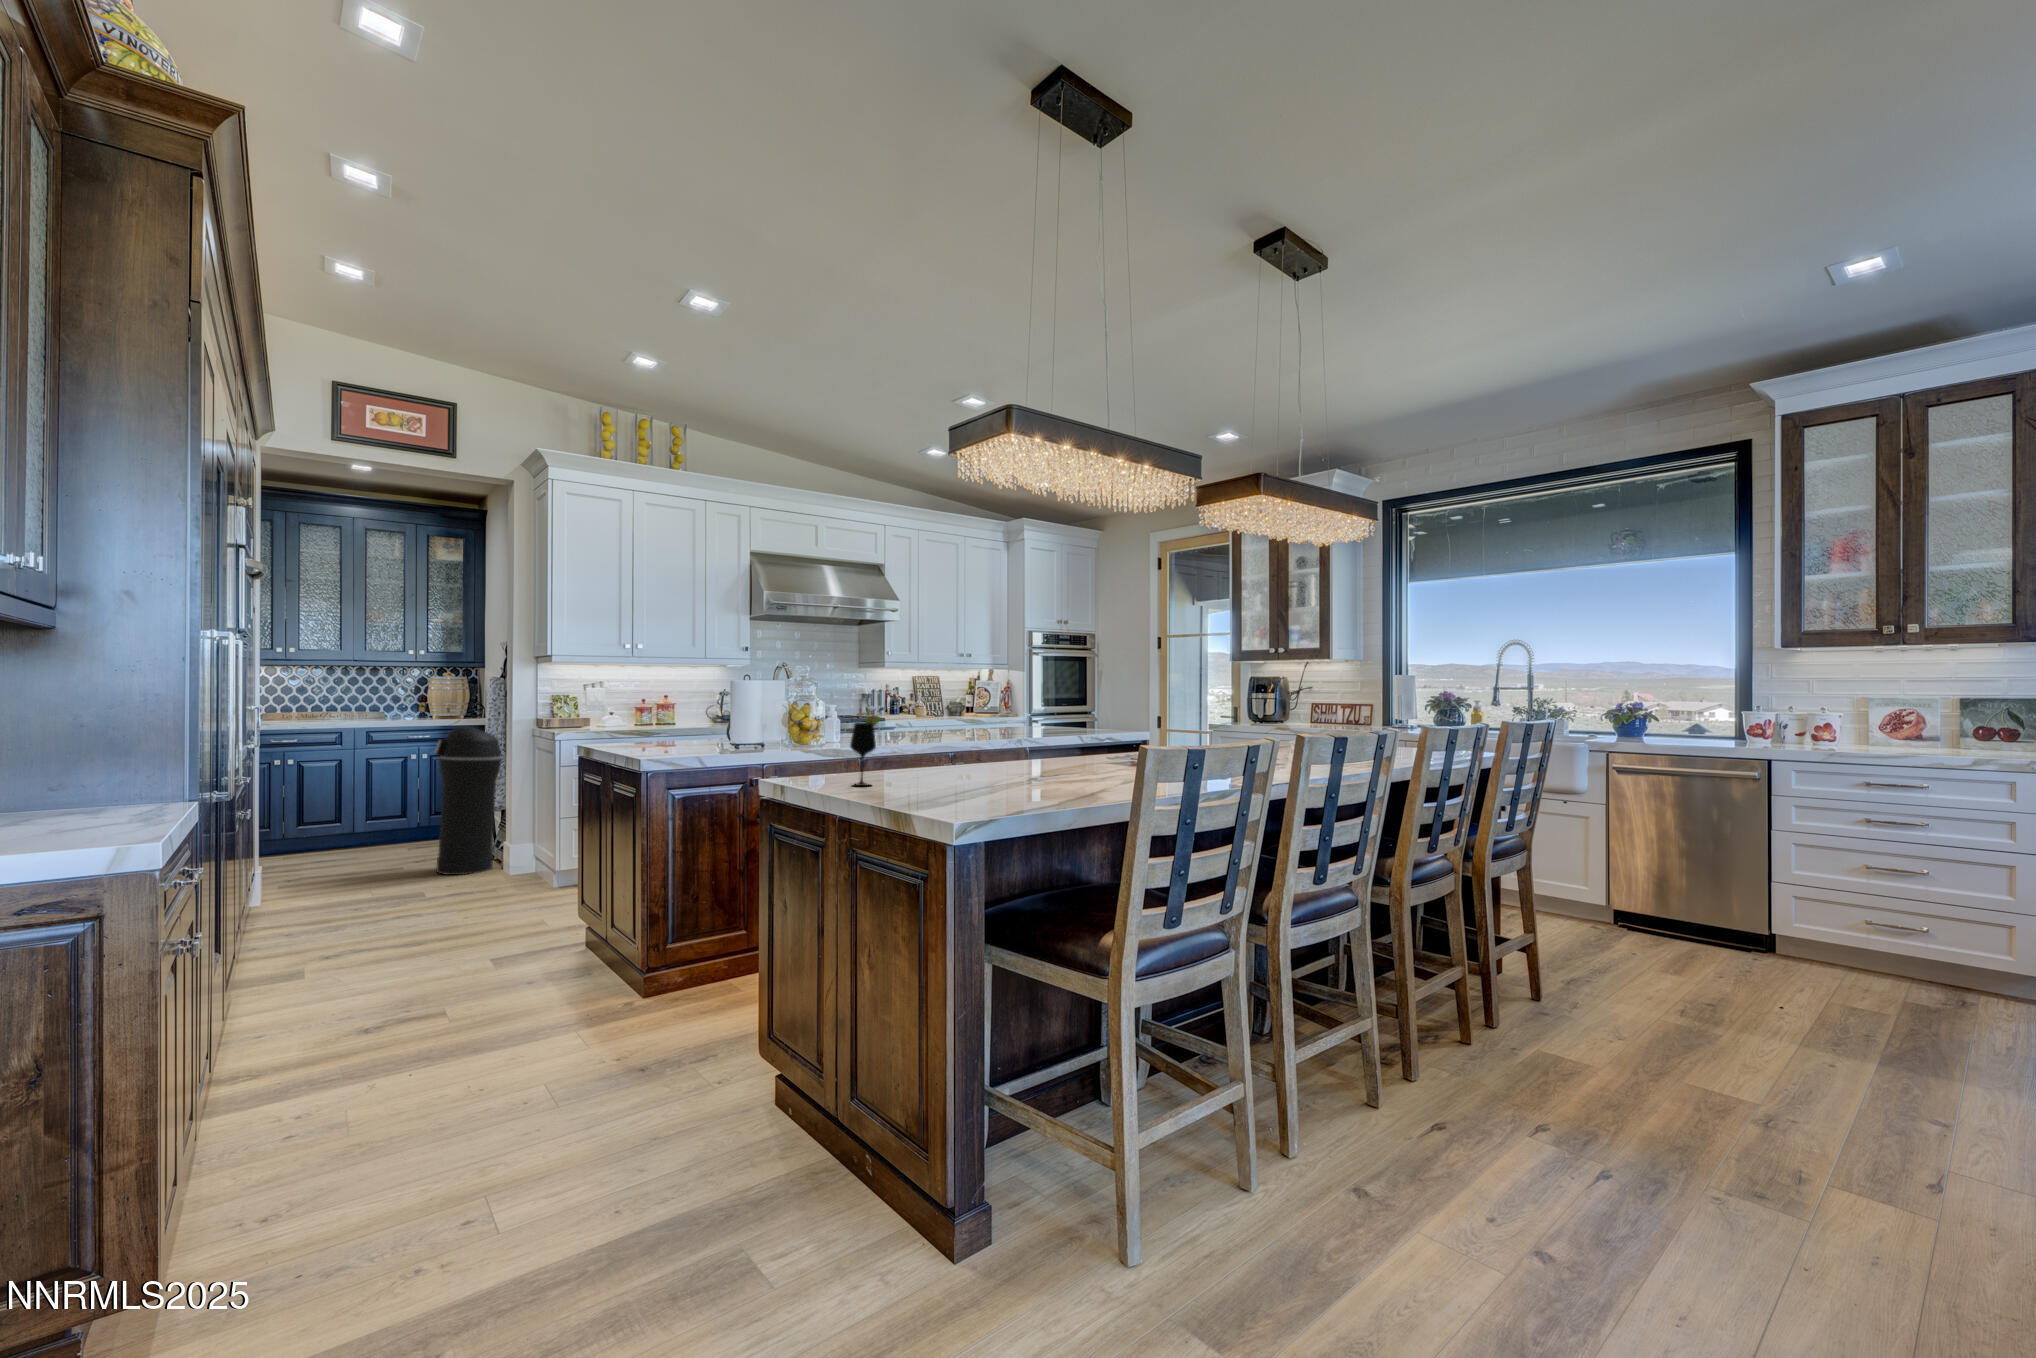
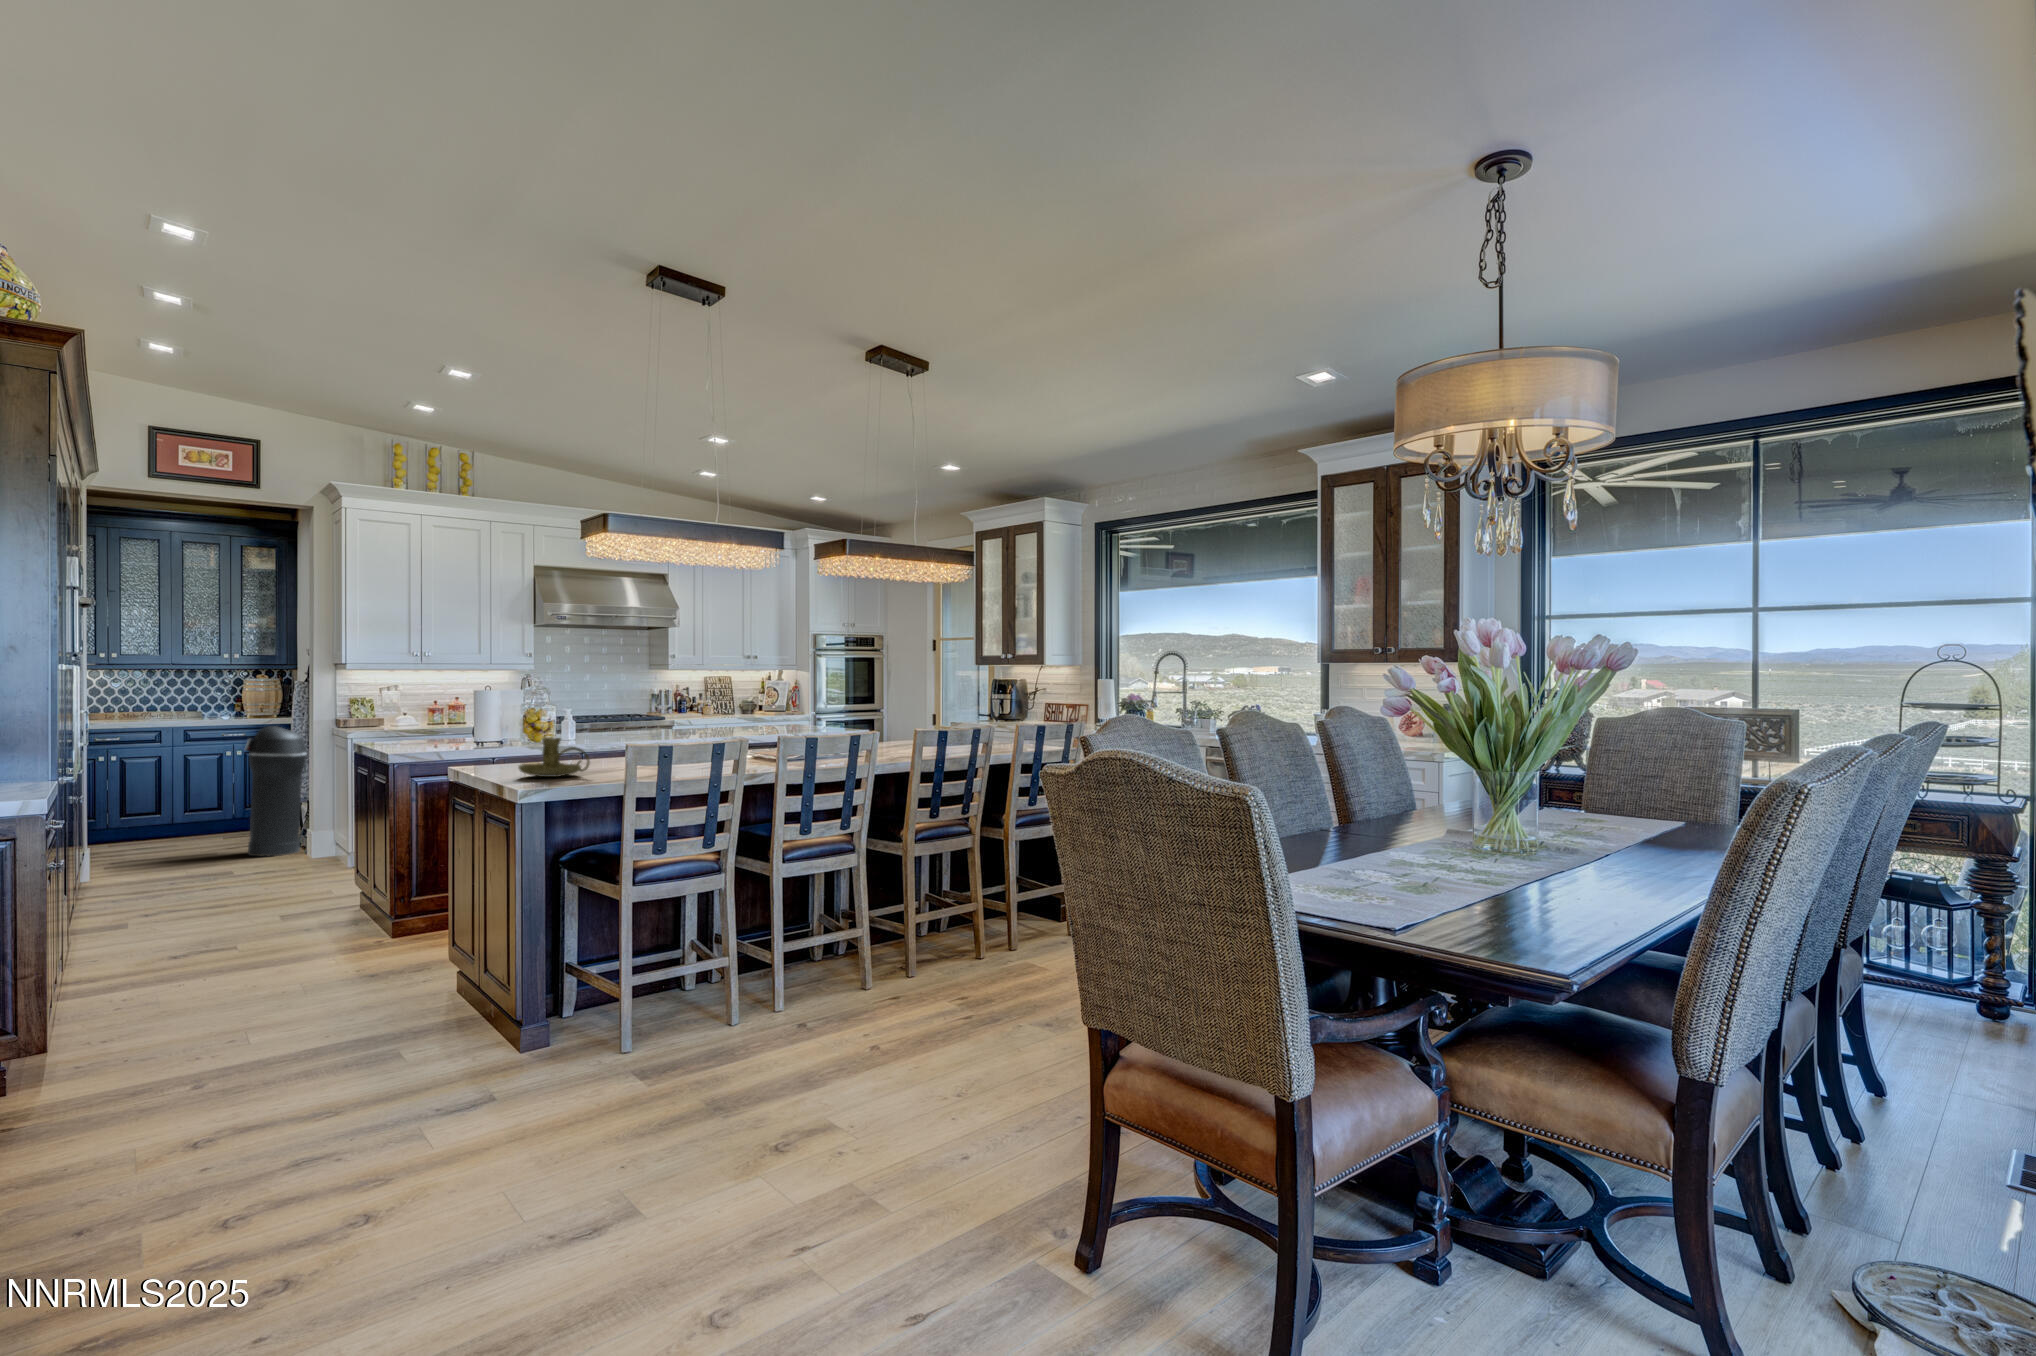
wine glass: present [850,715,881,786] -> none [487,725,509,775]
candle holder: none [908,728,1019,790] -> present [519,738,590,777]

